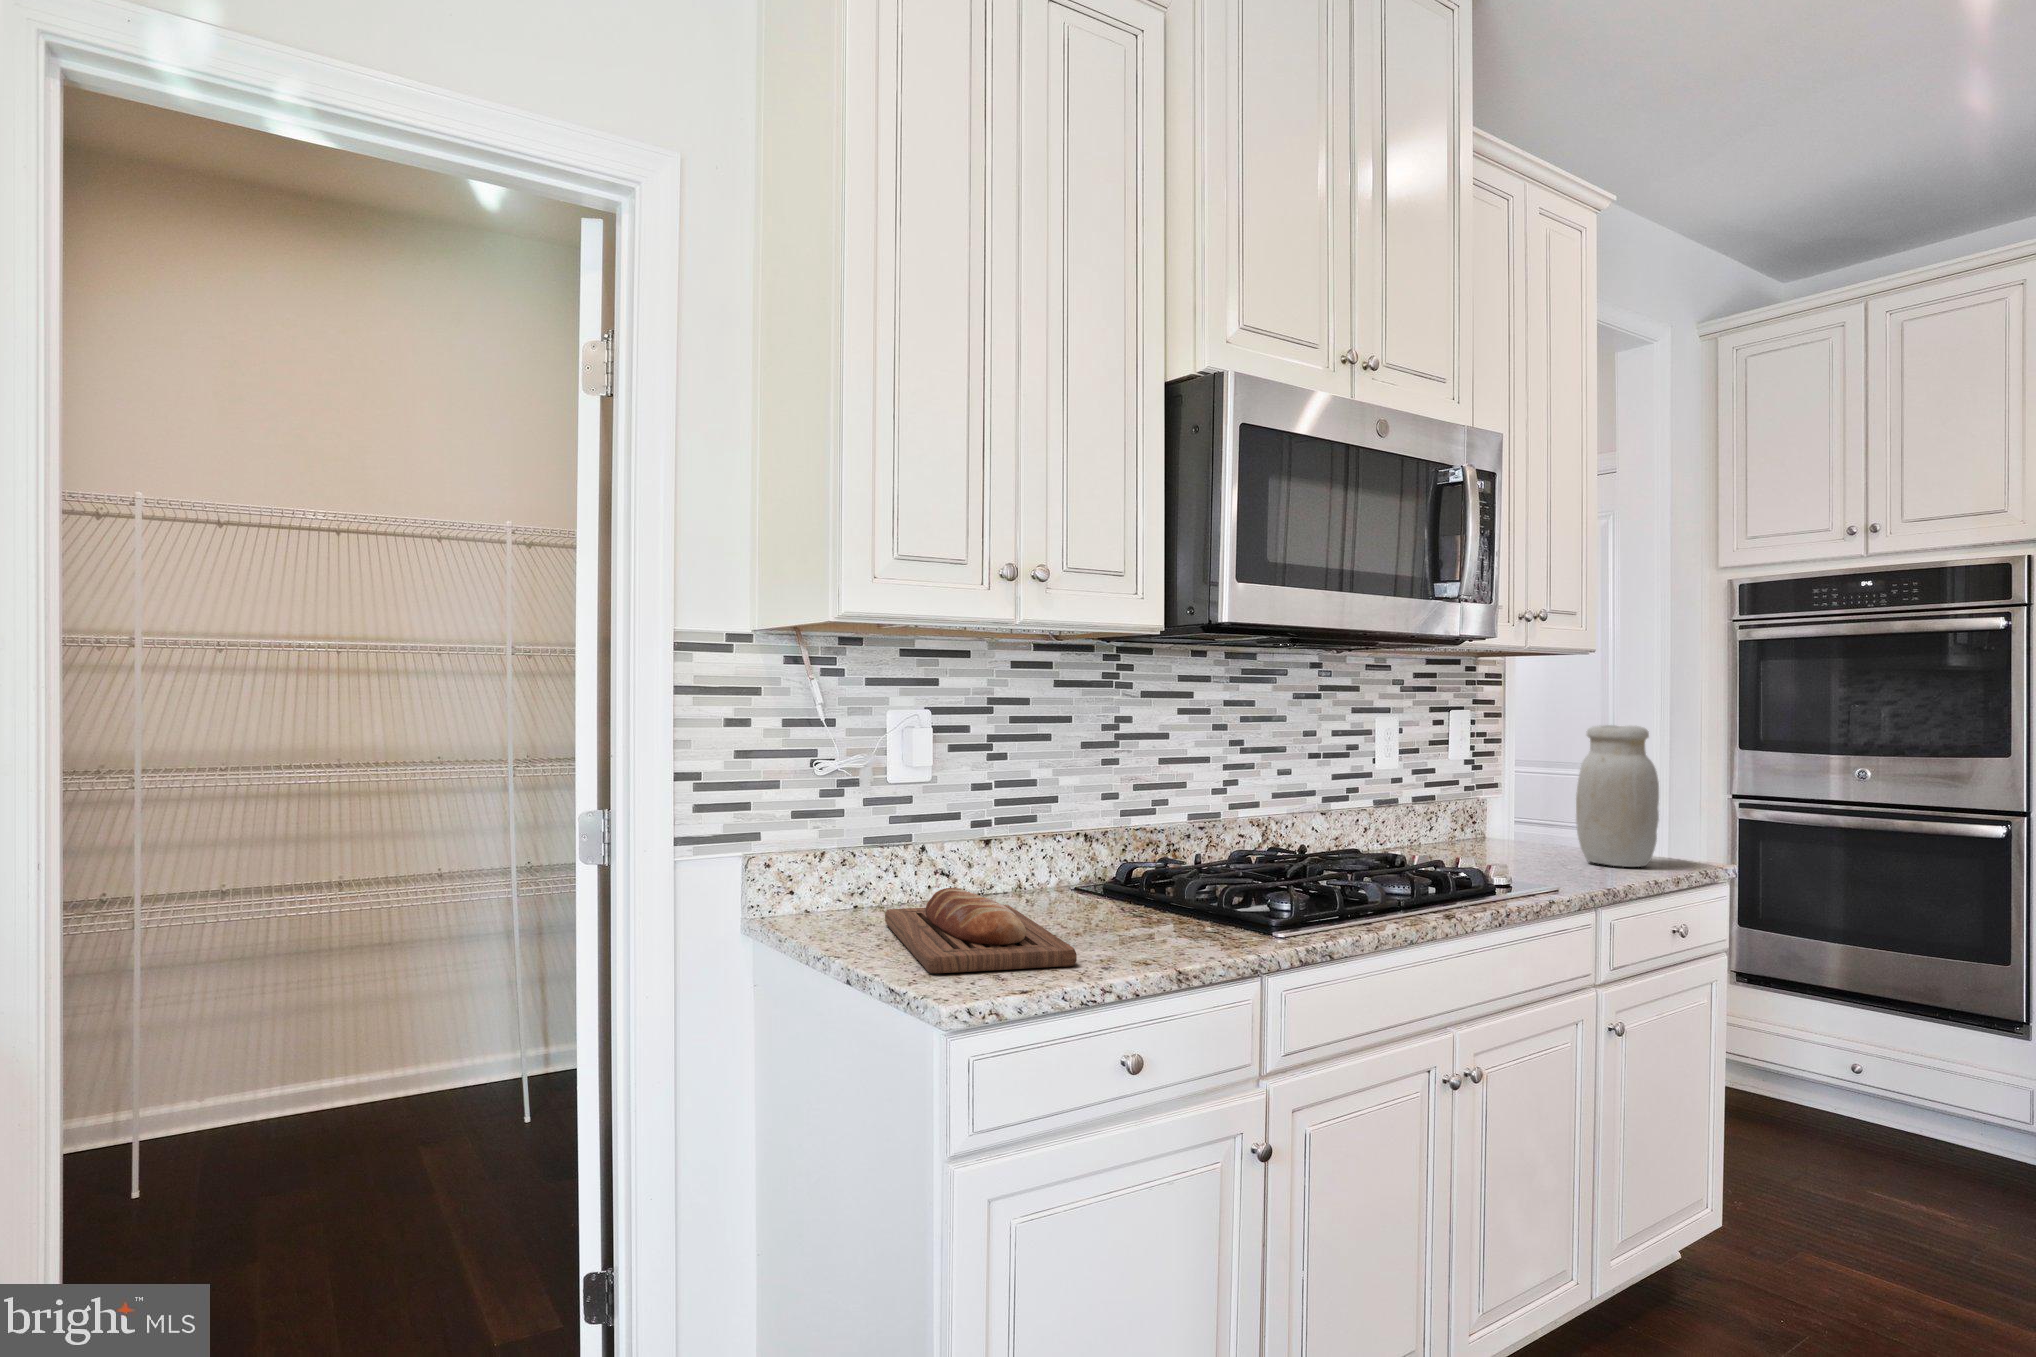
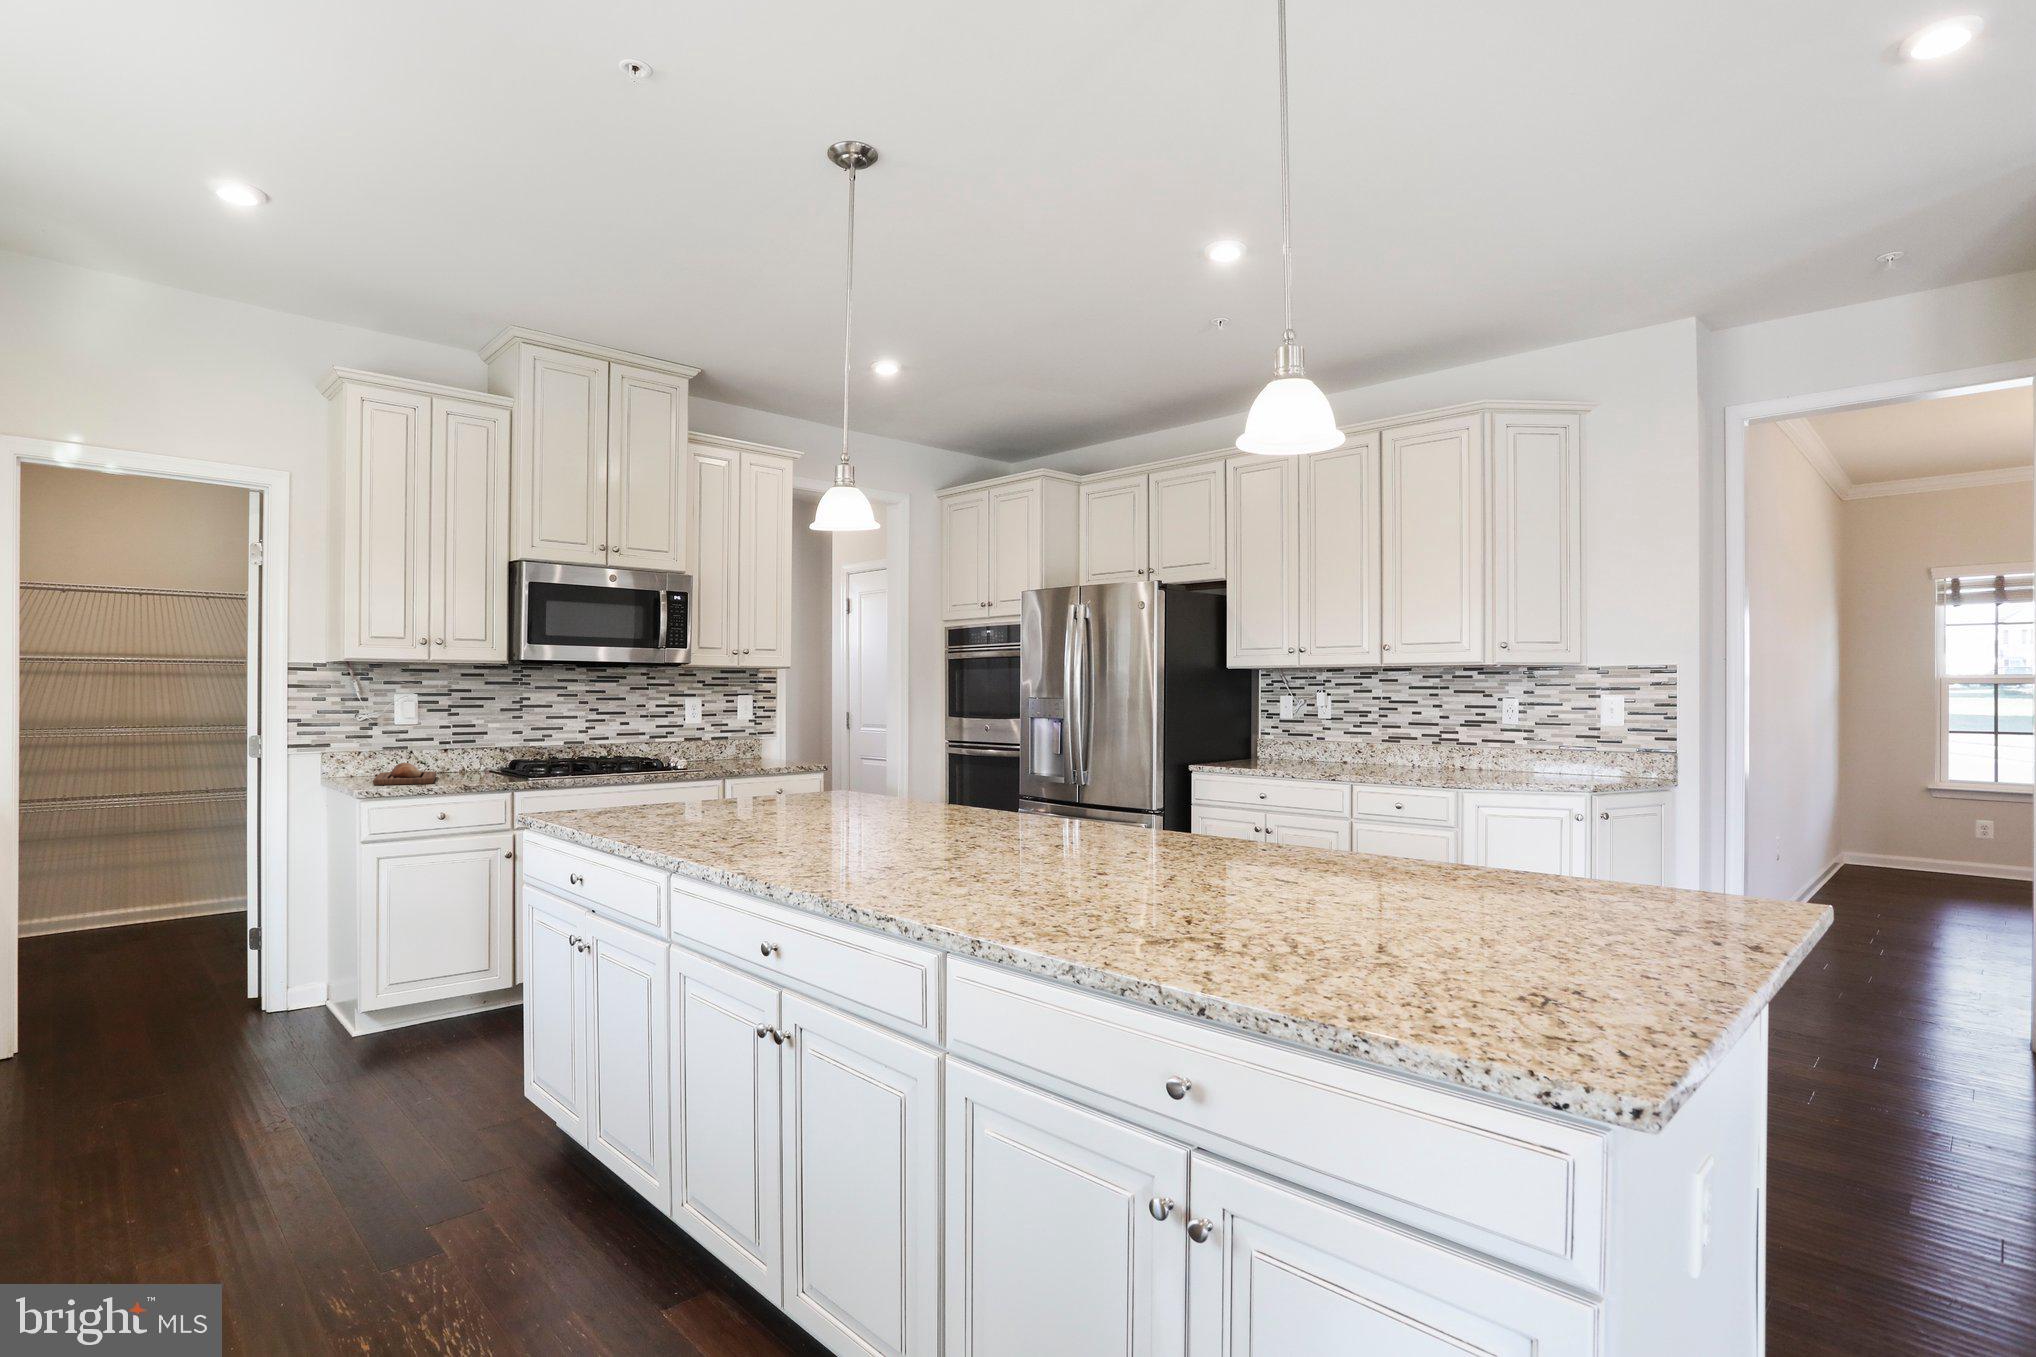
jar: present [1576,725,1659,867] -> none [755,702,788,764]

